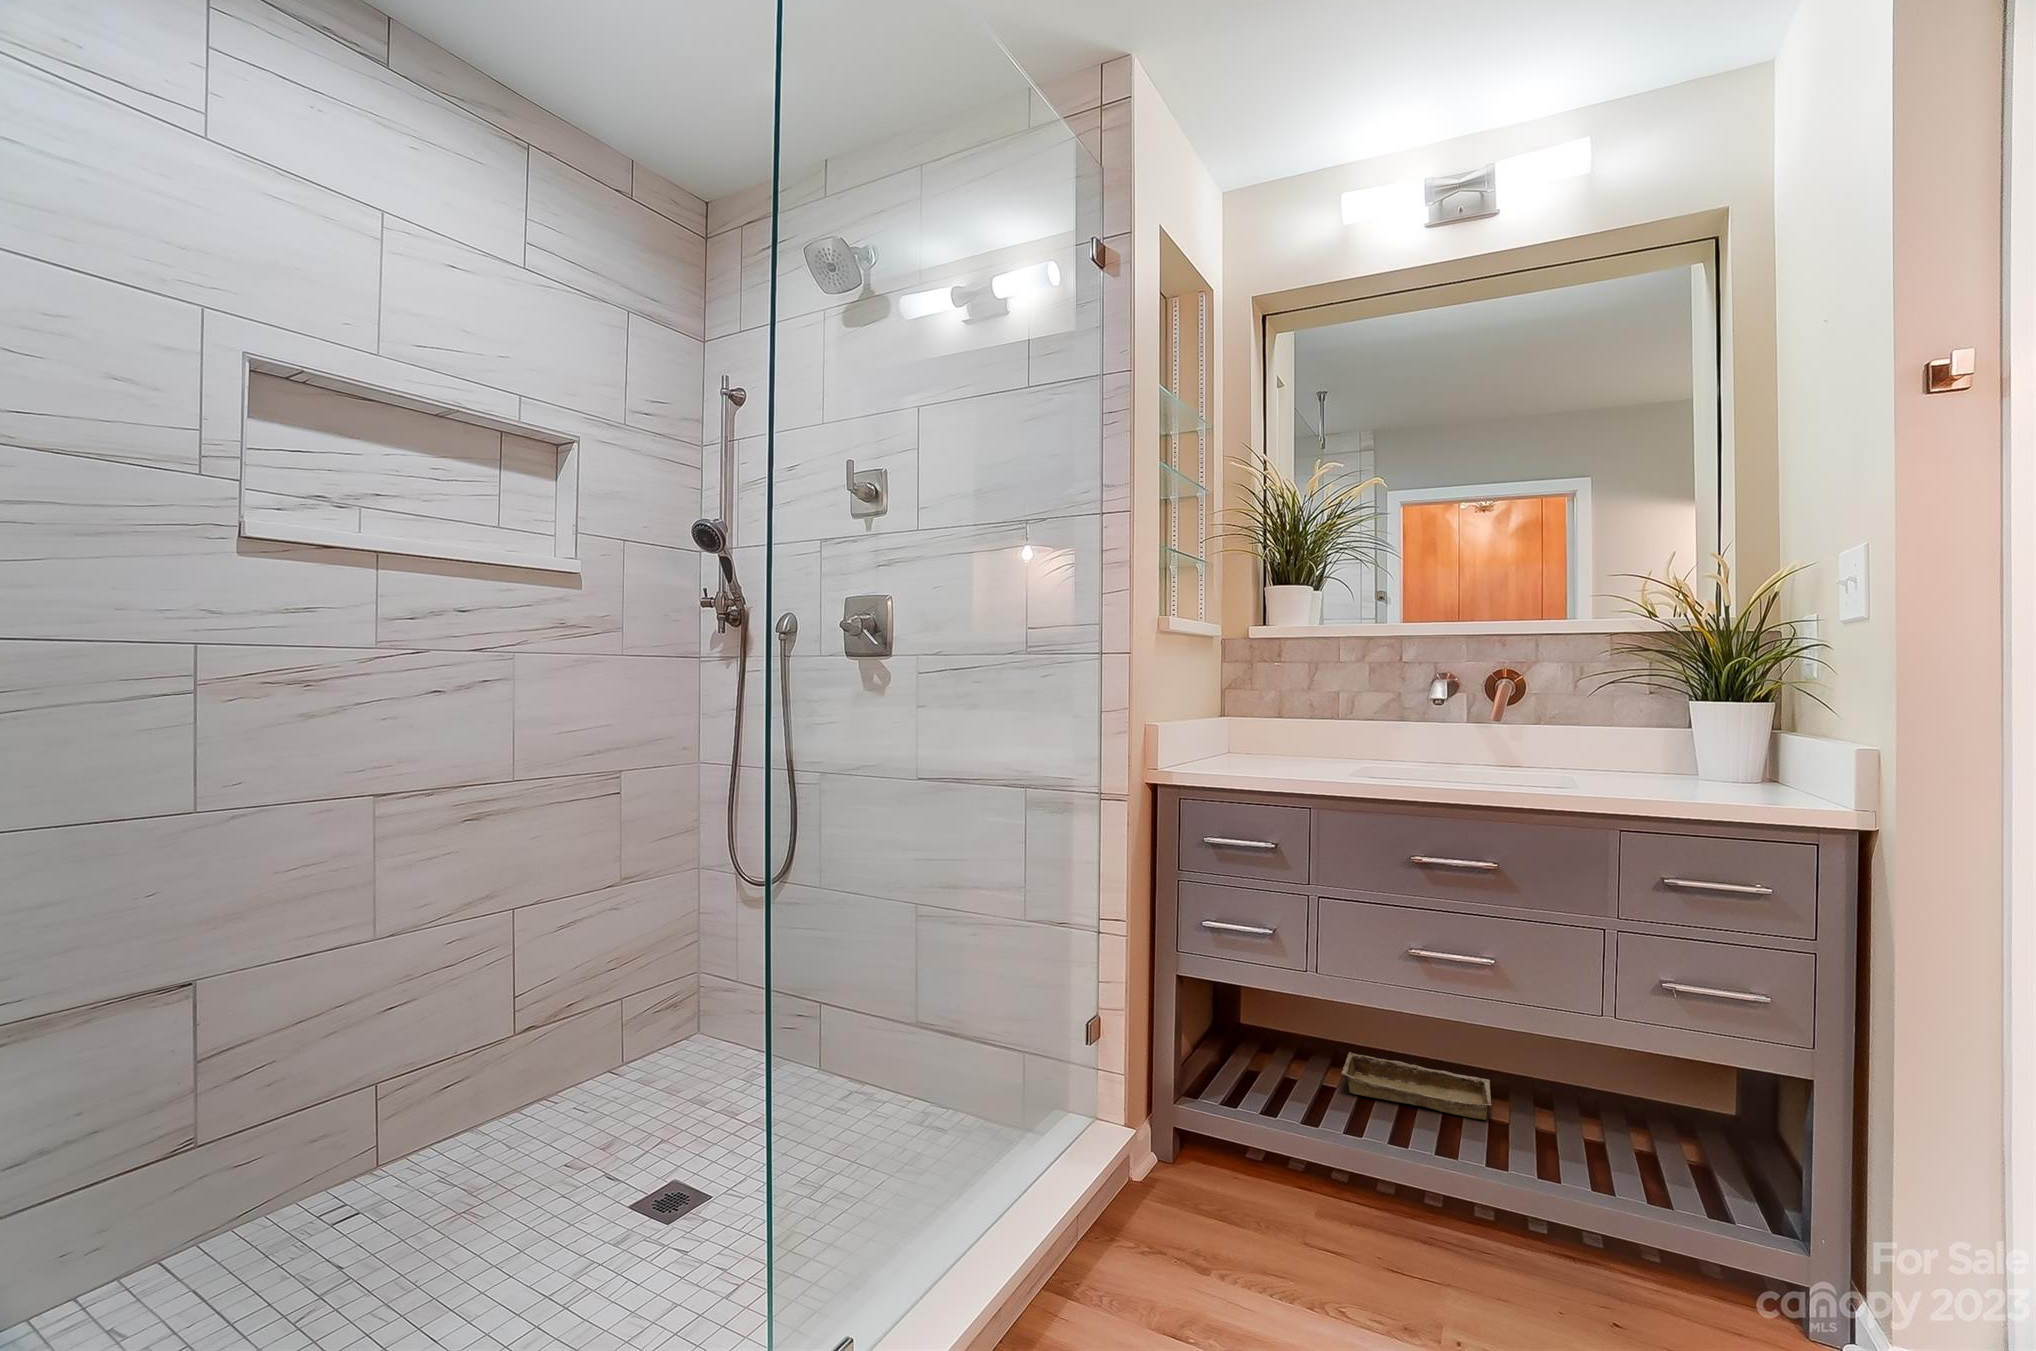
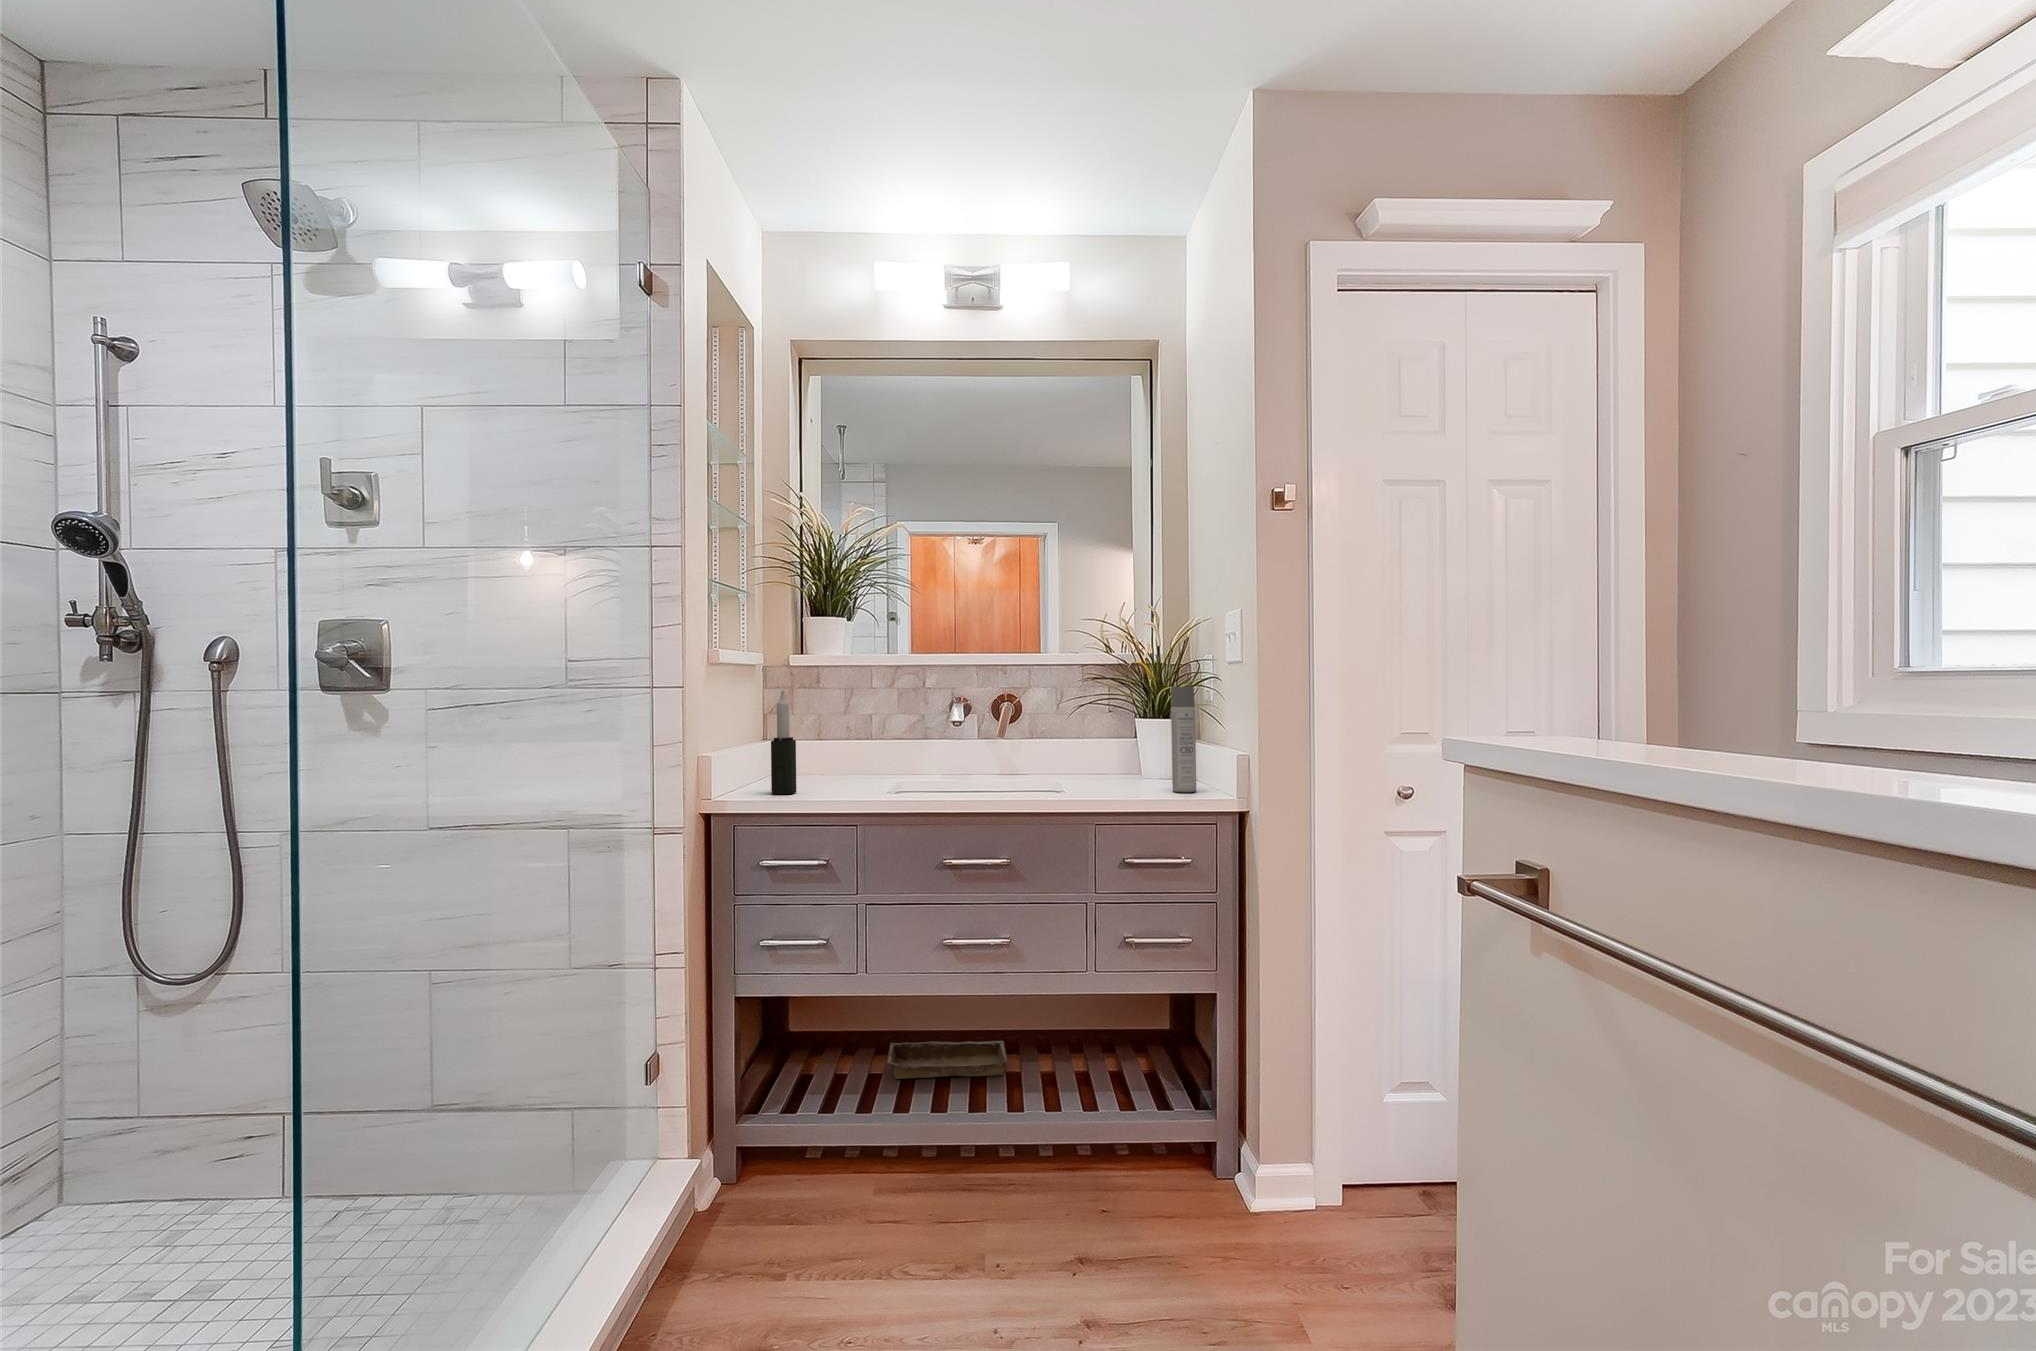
spray bottle: none [1745,657,1786,802] -> present [1171,687,1196,792]
candle: none [1218,659,1244,768] -> present [771,690,796,794]

